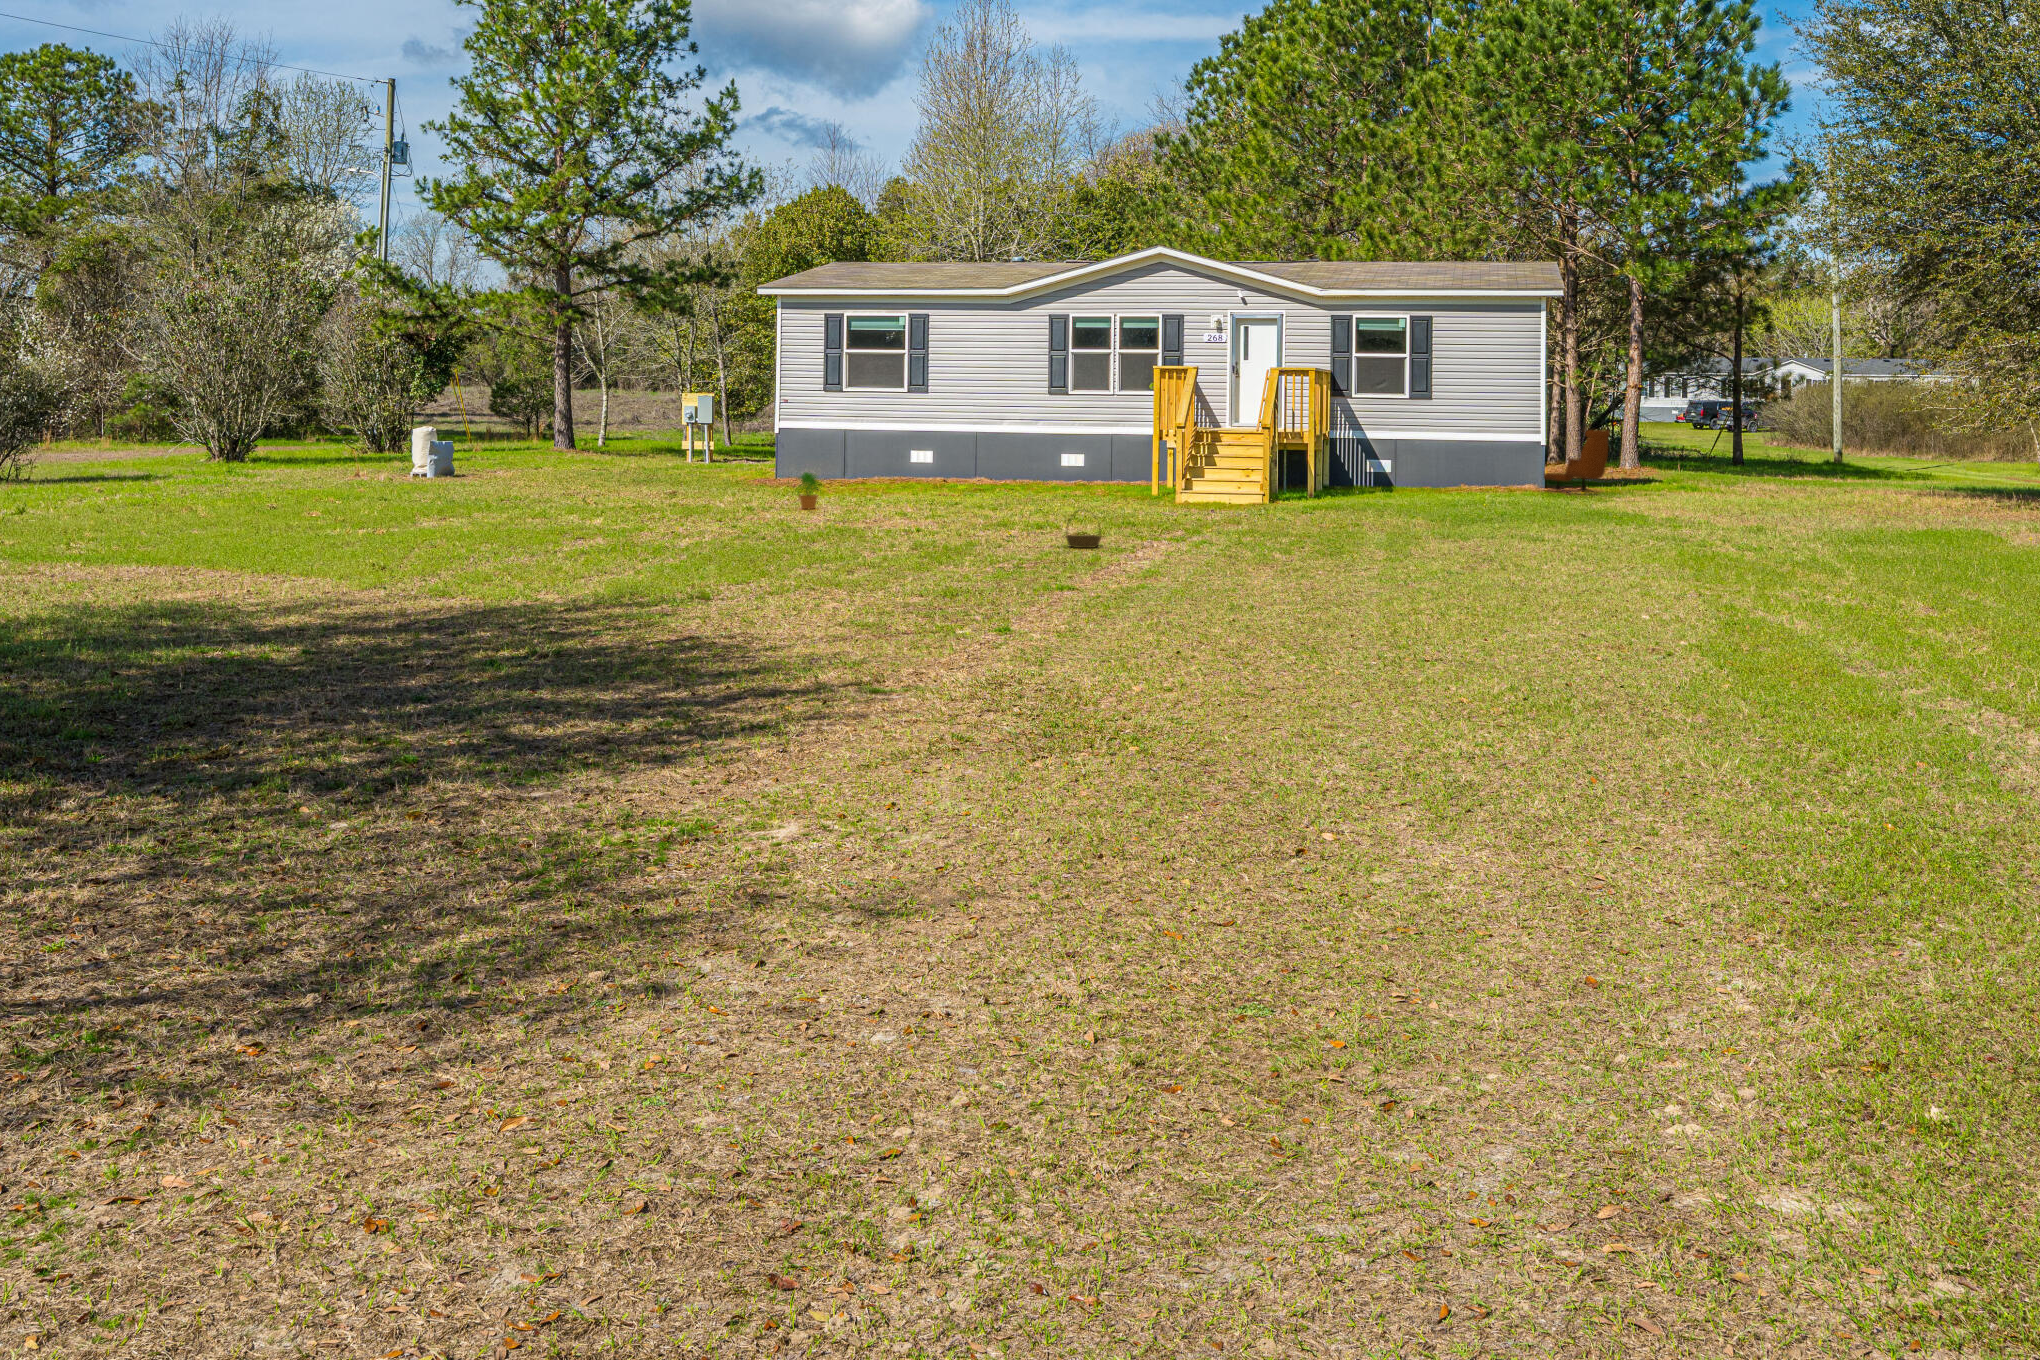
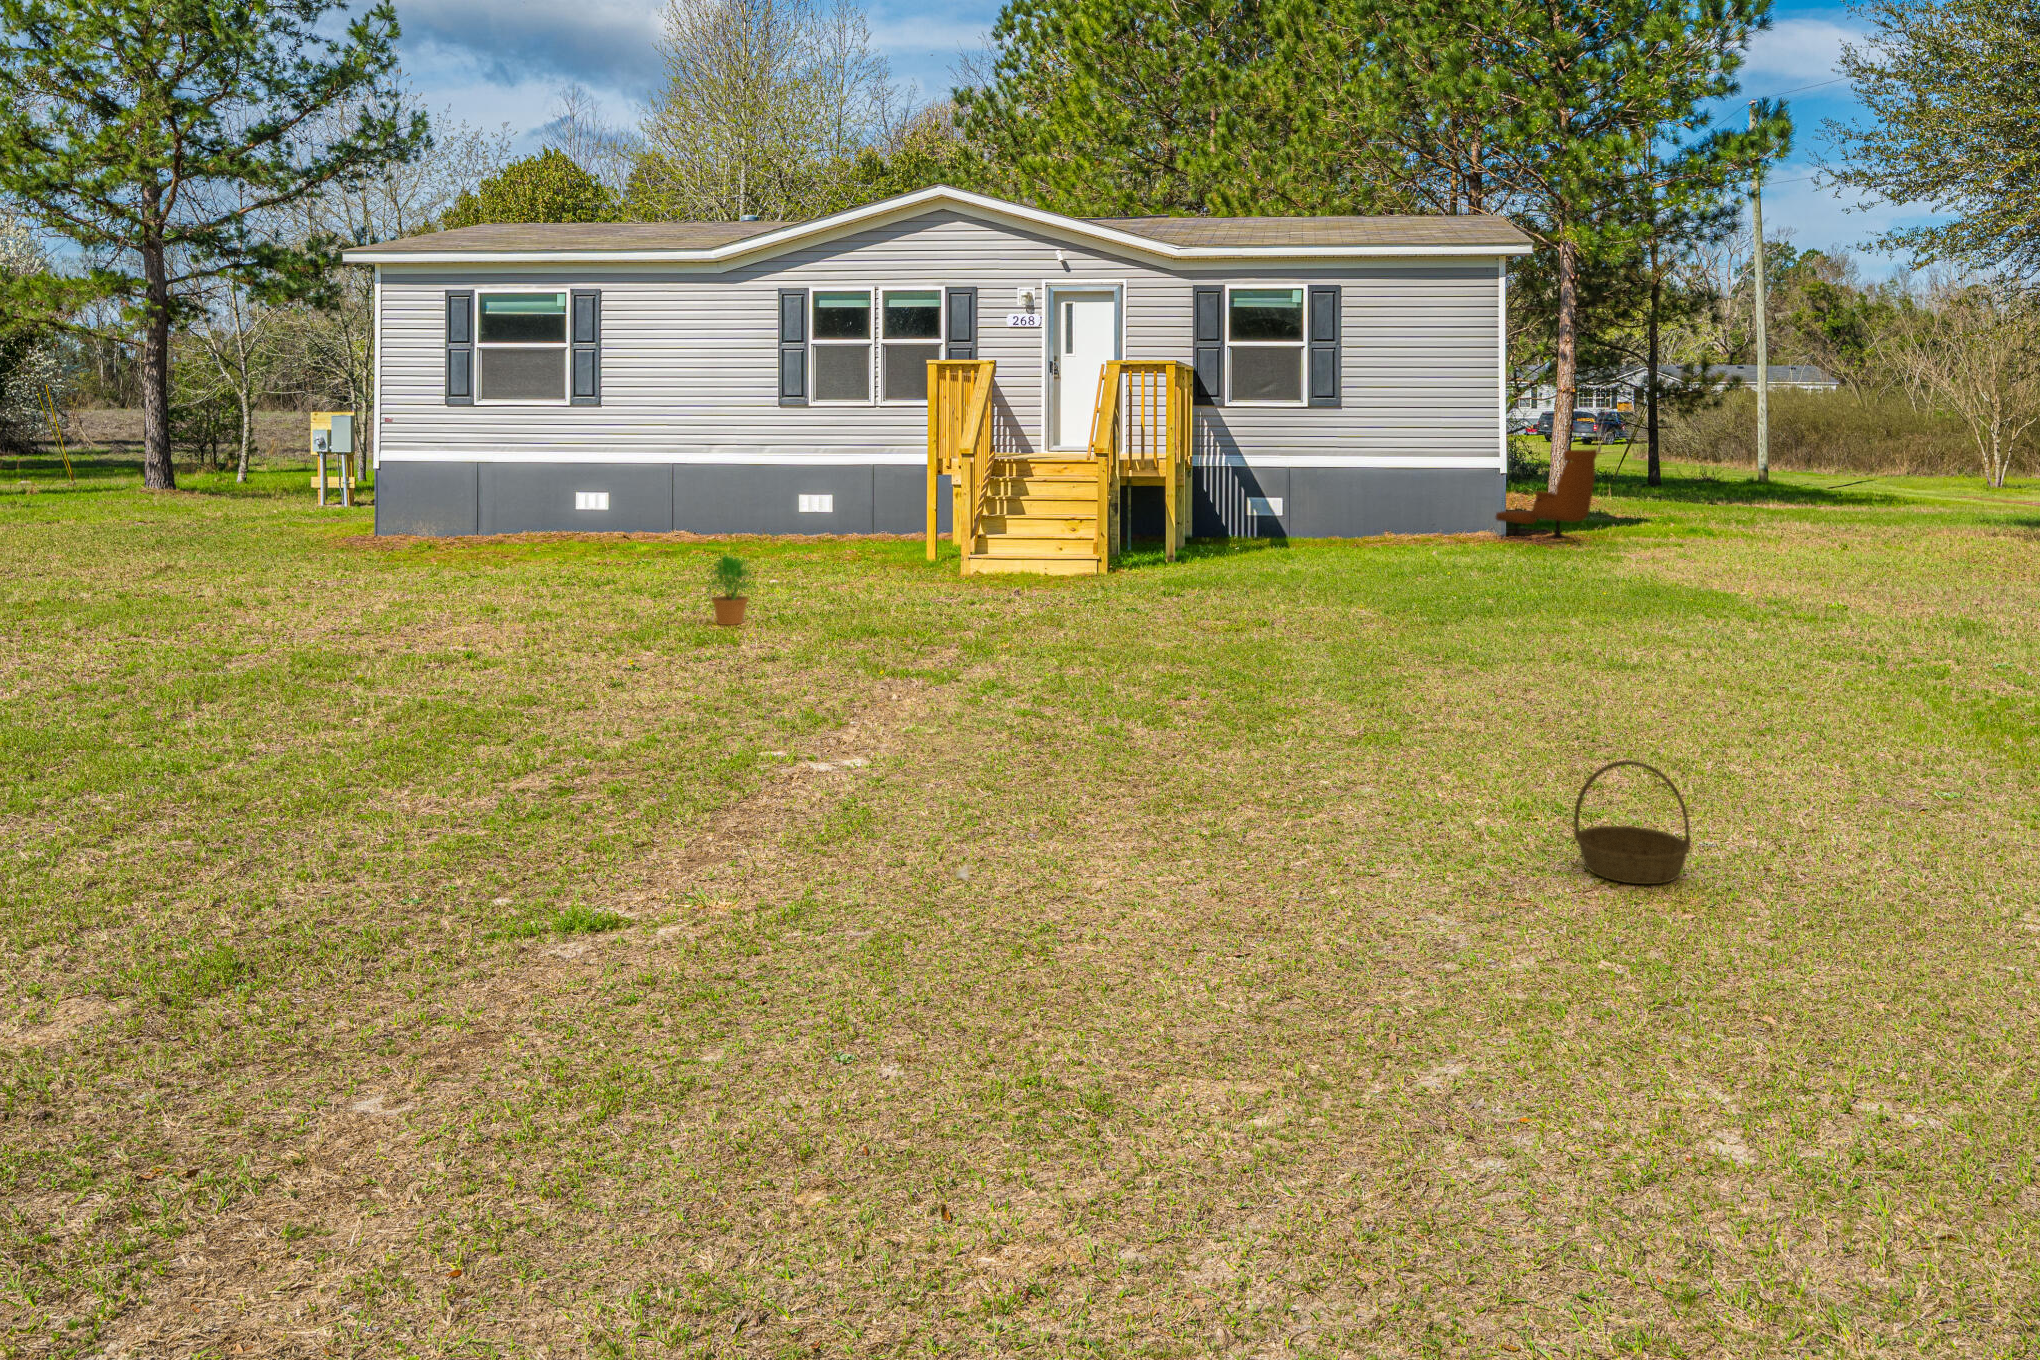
potted plant: present [796,472,822,509] -> present [707,555,754,625]
basket: present [1066,511,1101,548] -> present [1574,761,1691,884]

